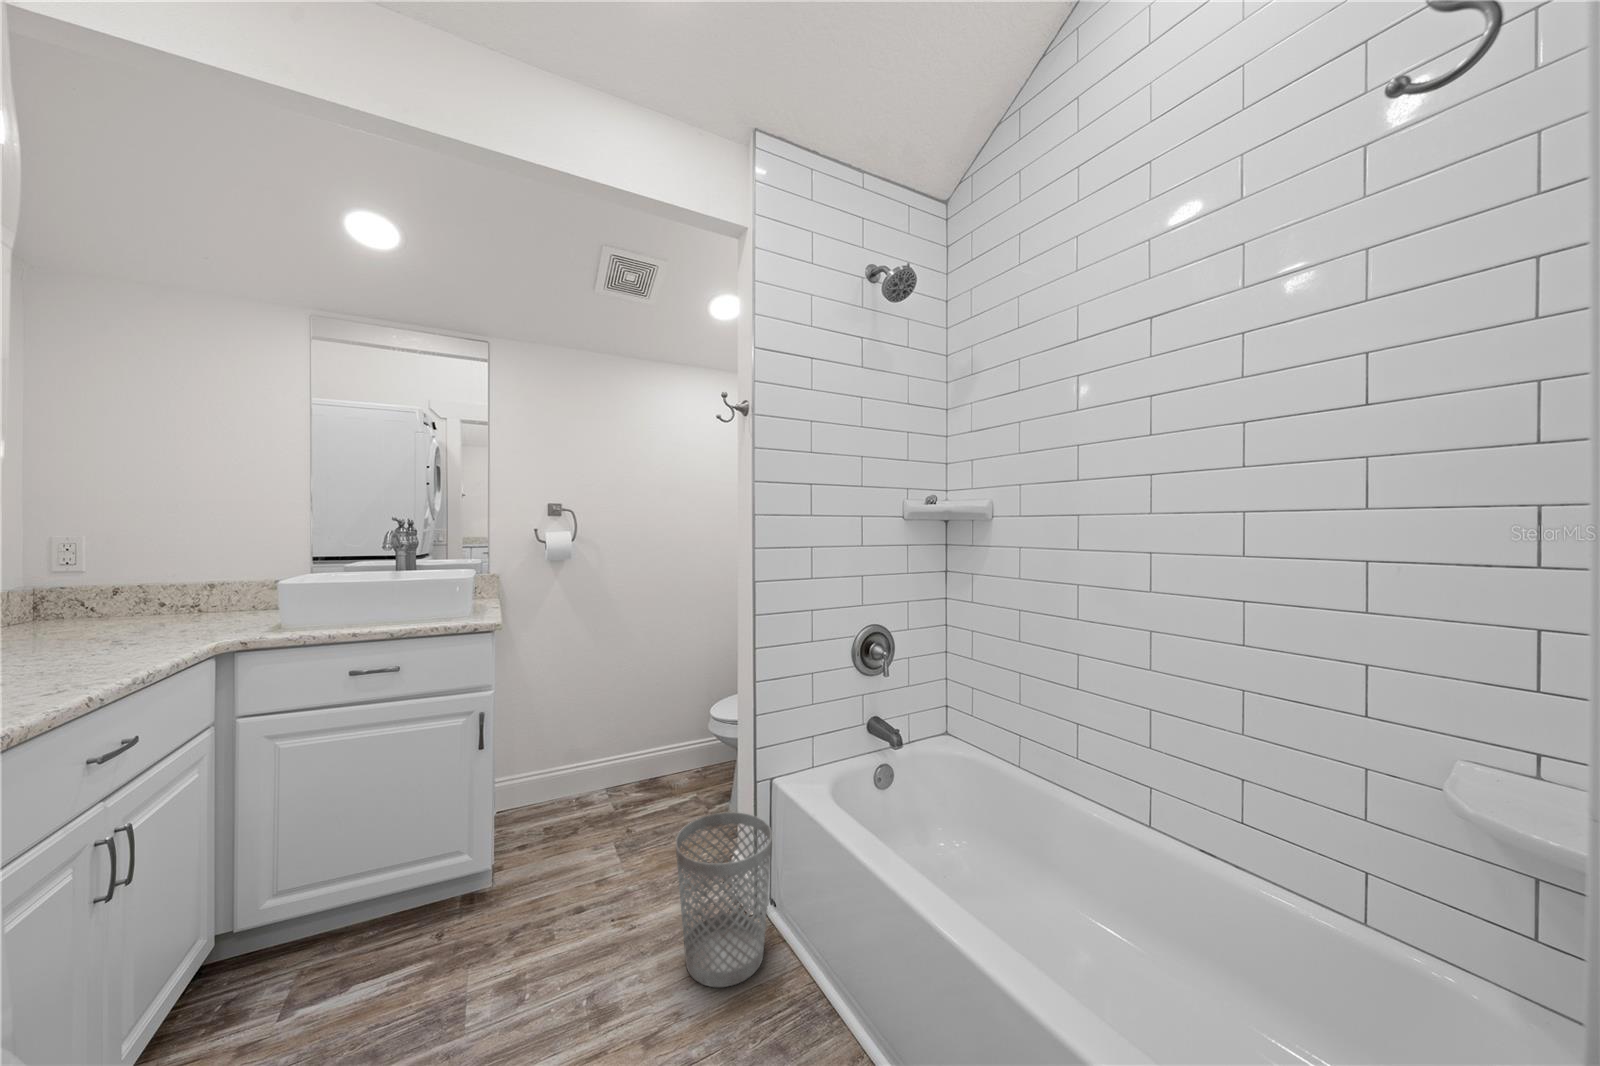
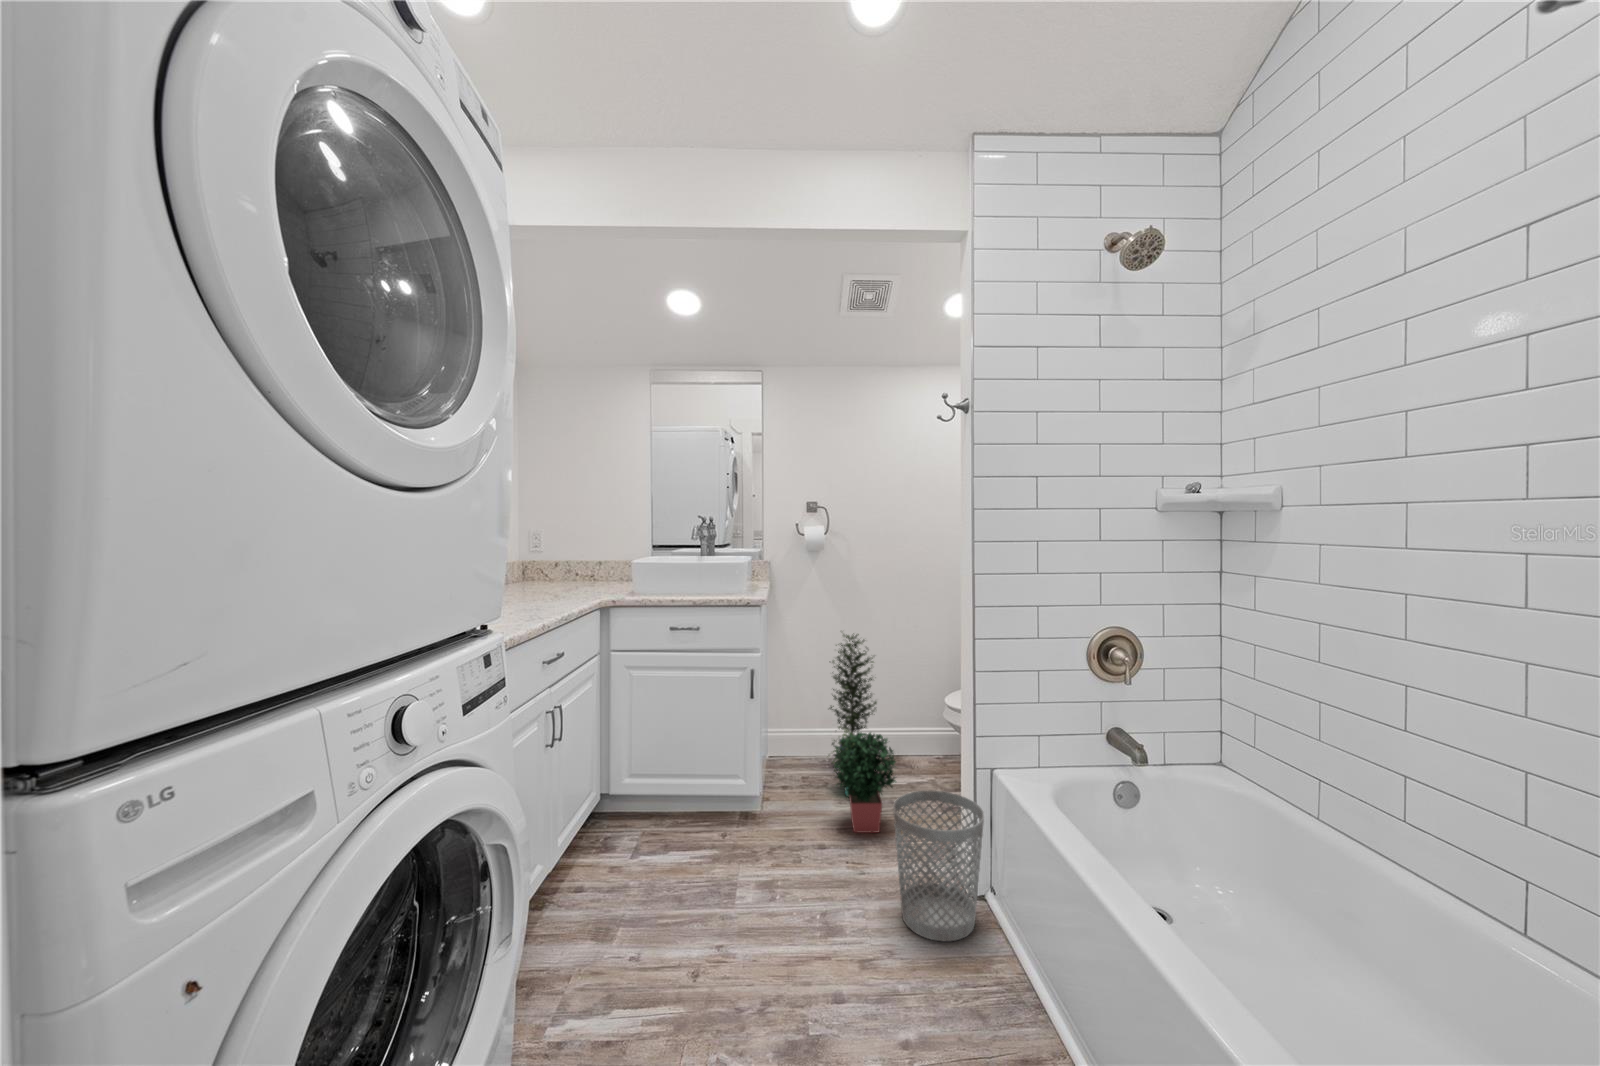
potted plant: none [572,649,663,877] -> present [829,634,896,833]

